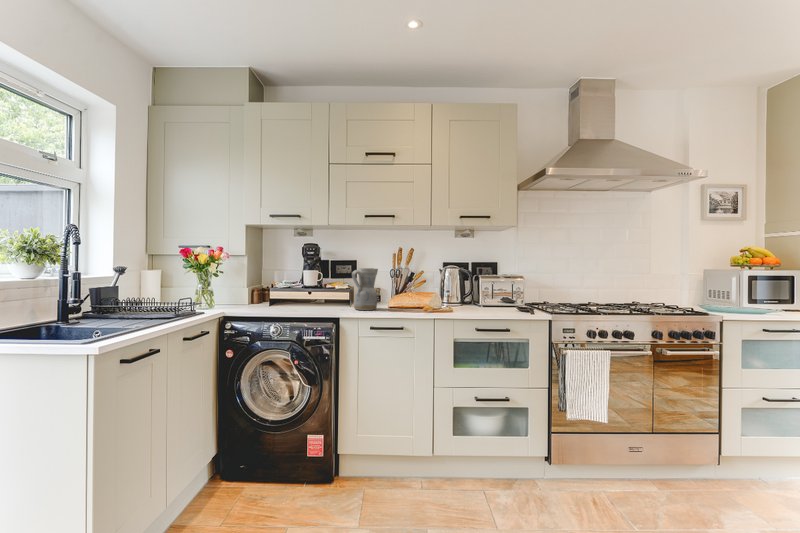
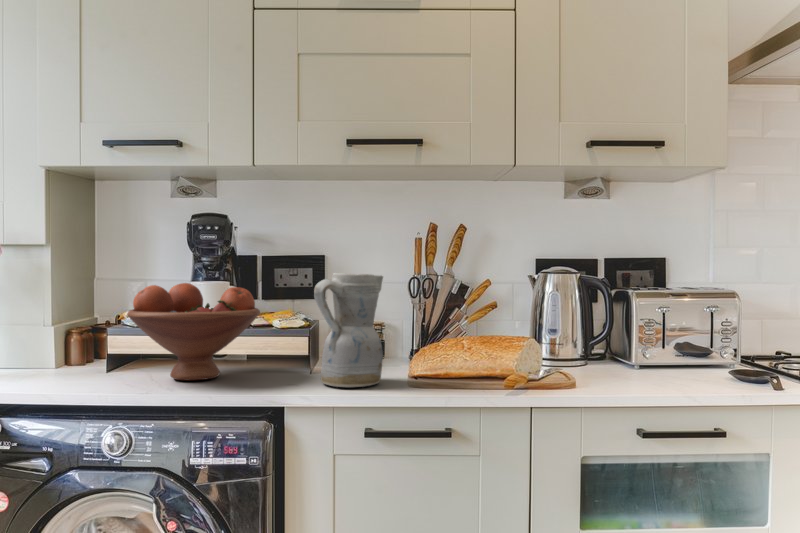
fruit bowl: none [282,271,331,308] -> present [127,283,260,380]

